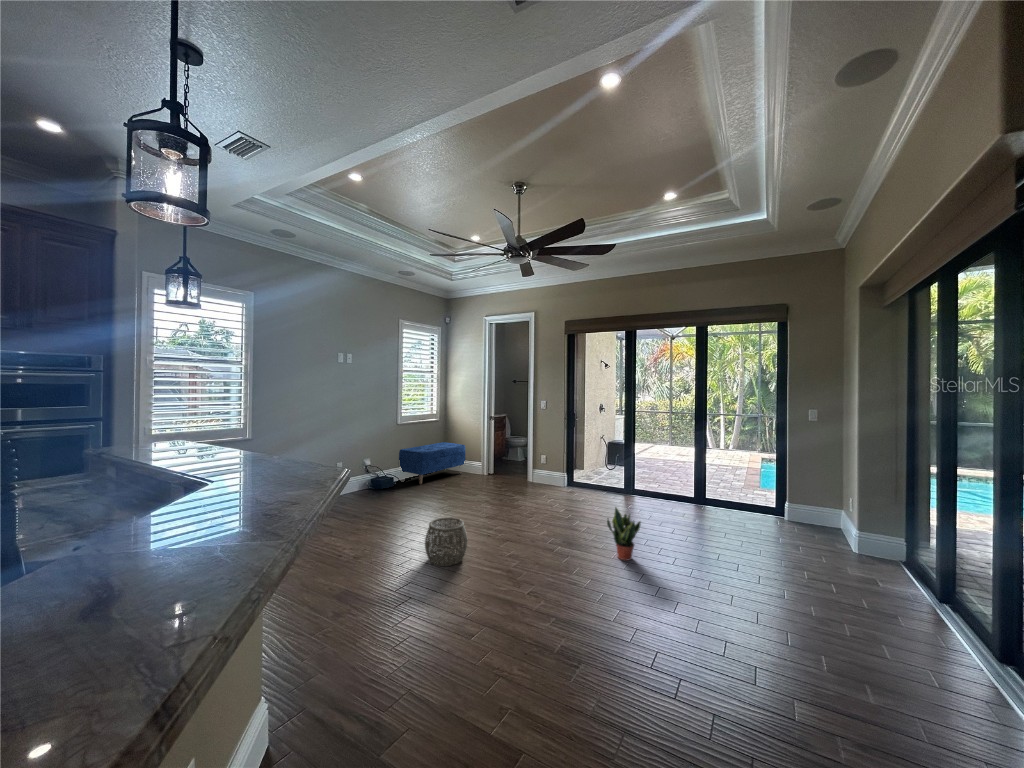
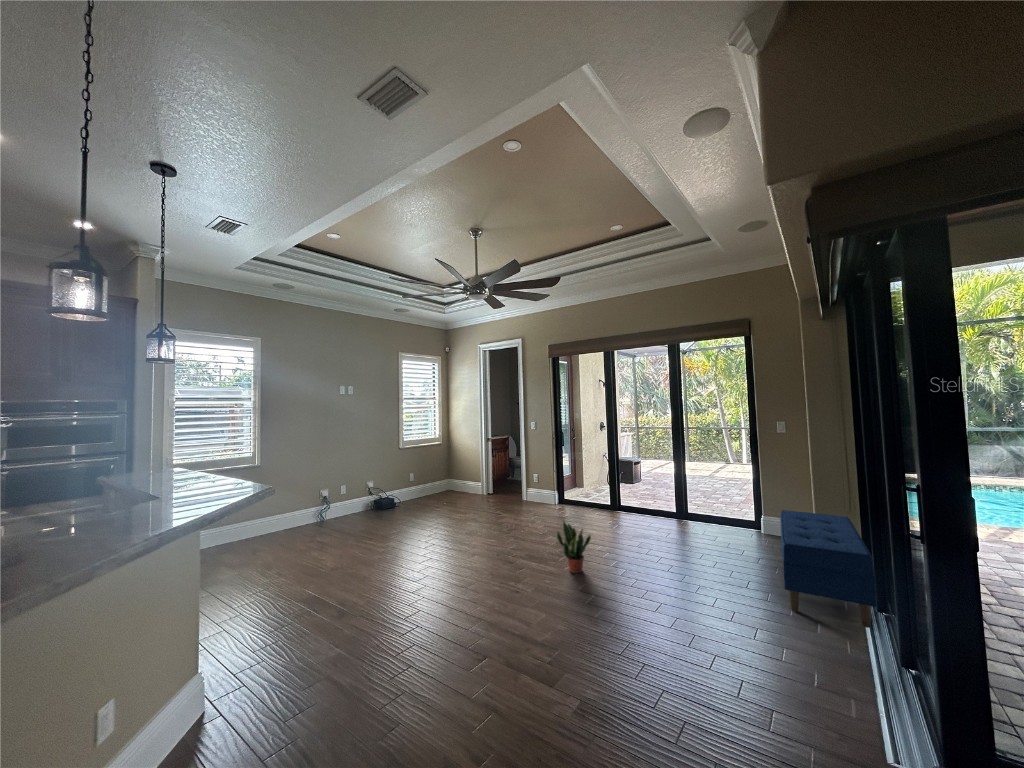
bench: present [399,442,465,485] -> present [780,510,876,628]
woven basket: present [425,518,468,566] -> none [389,533,429,578]

